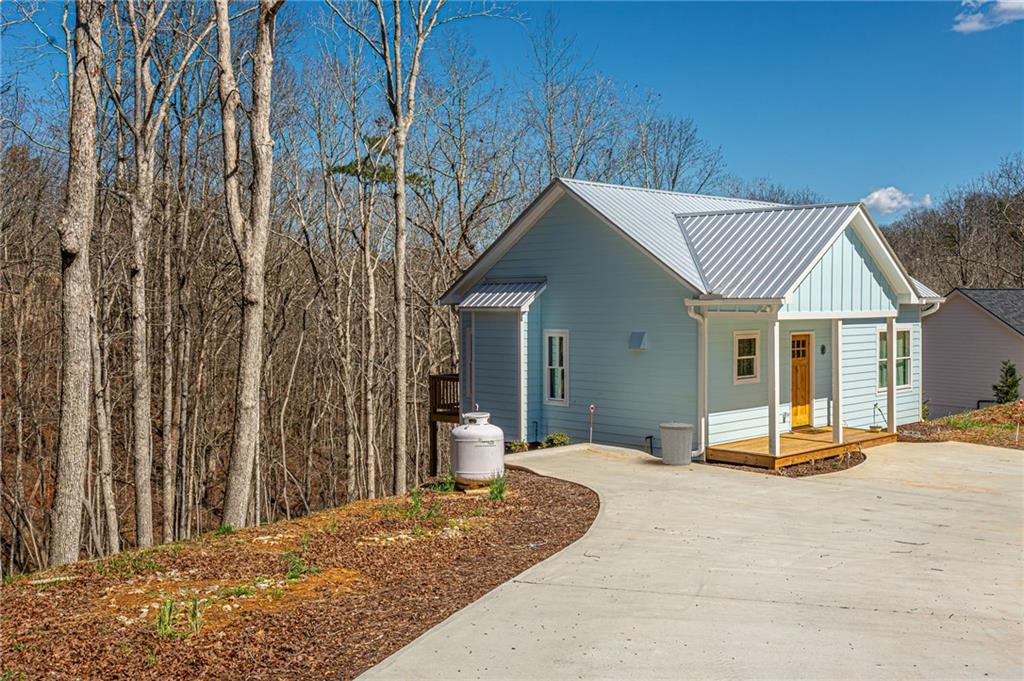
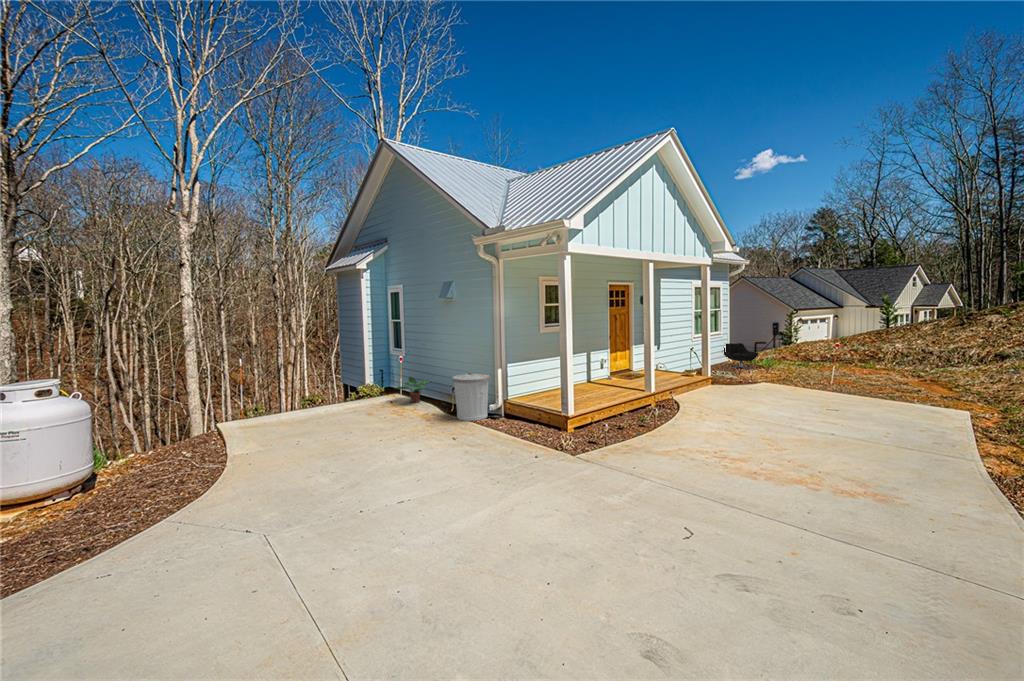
lounge chair: none [912,399,954,430] -> present [724,343,759,369]
potted plant: none [574,426,612,454] -> present [395,377,430,403]

